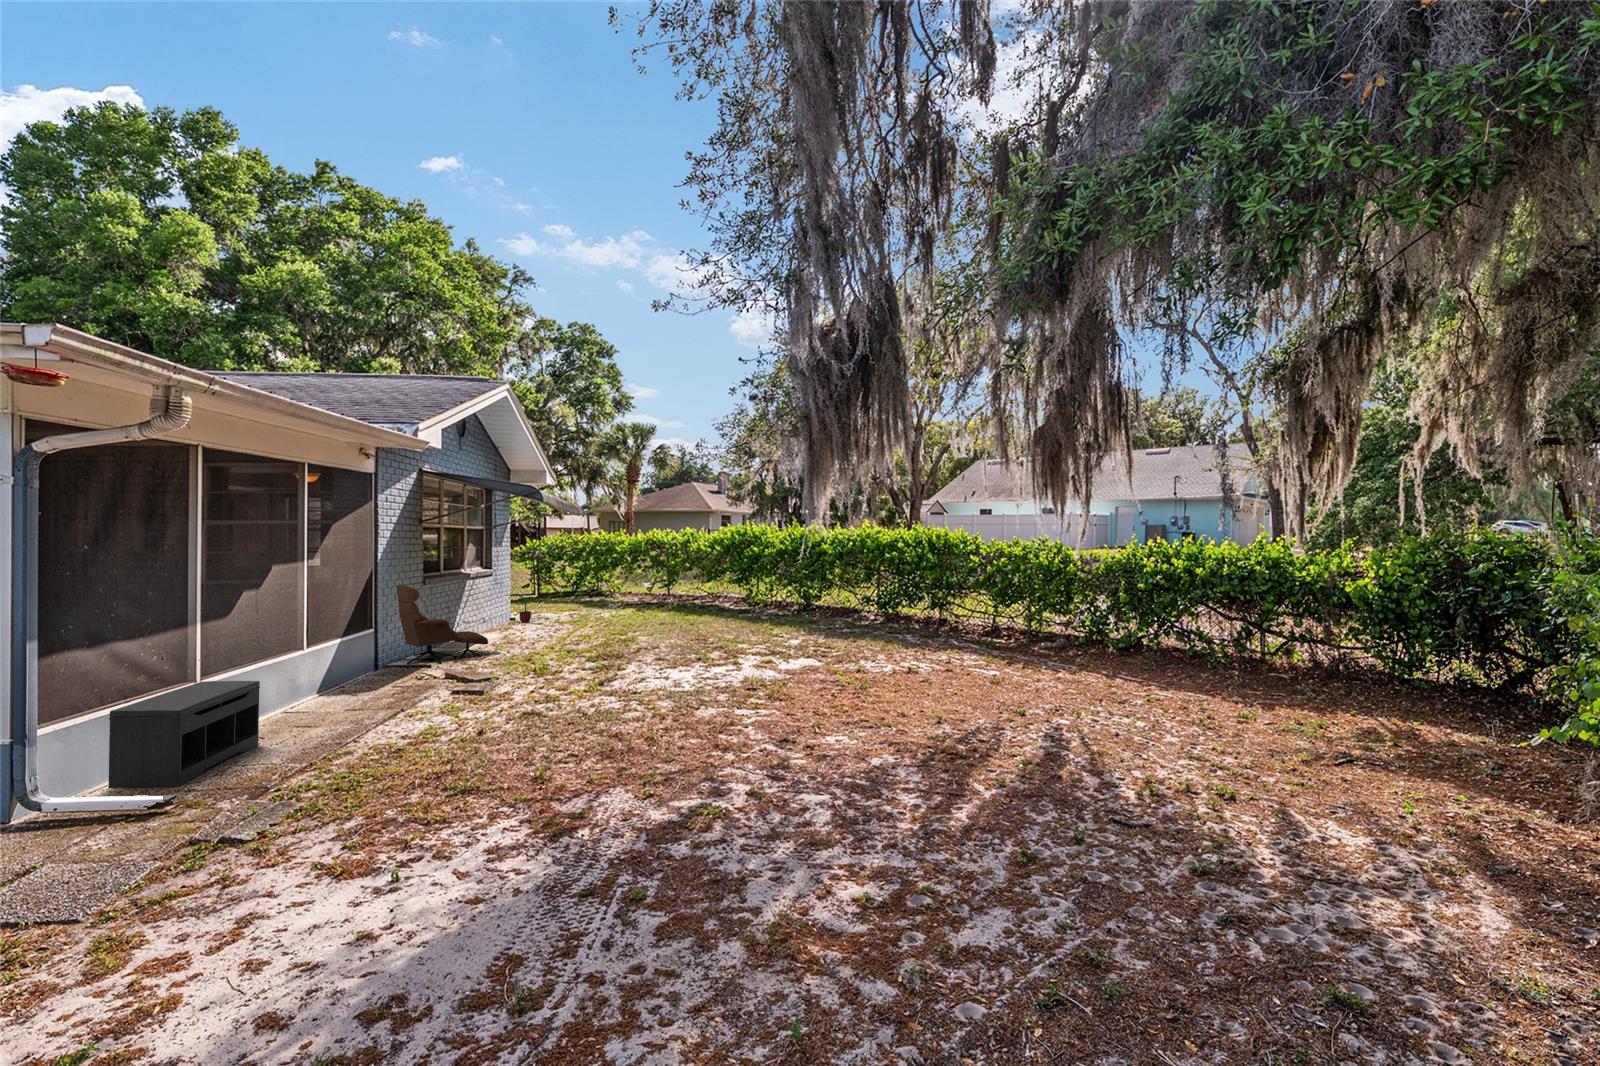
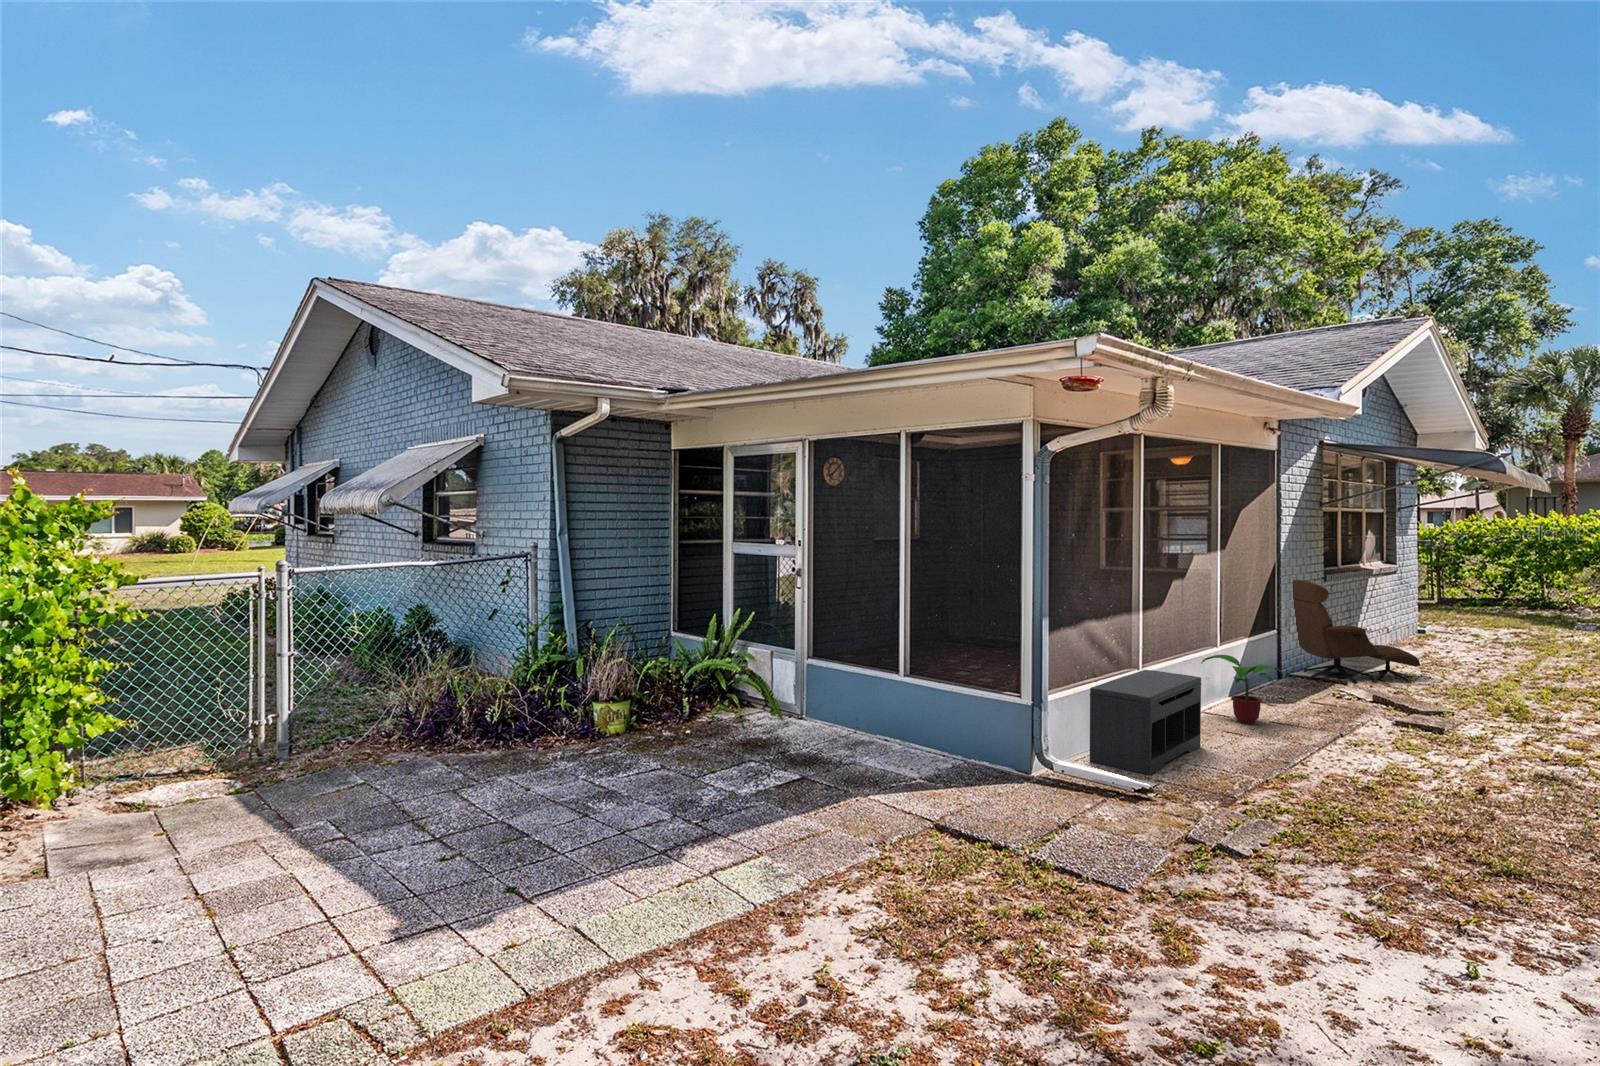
potted plant: present [509,594,539,623] -> present [1201,655,1283,724]

